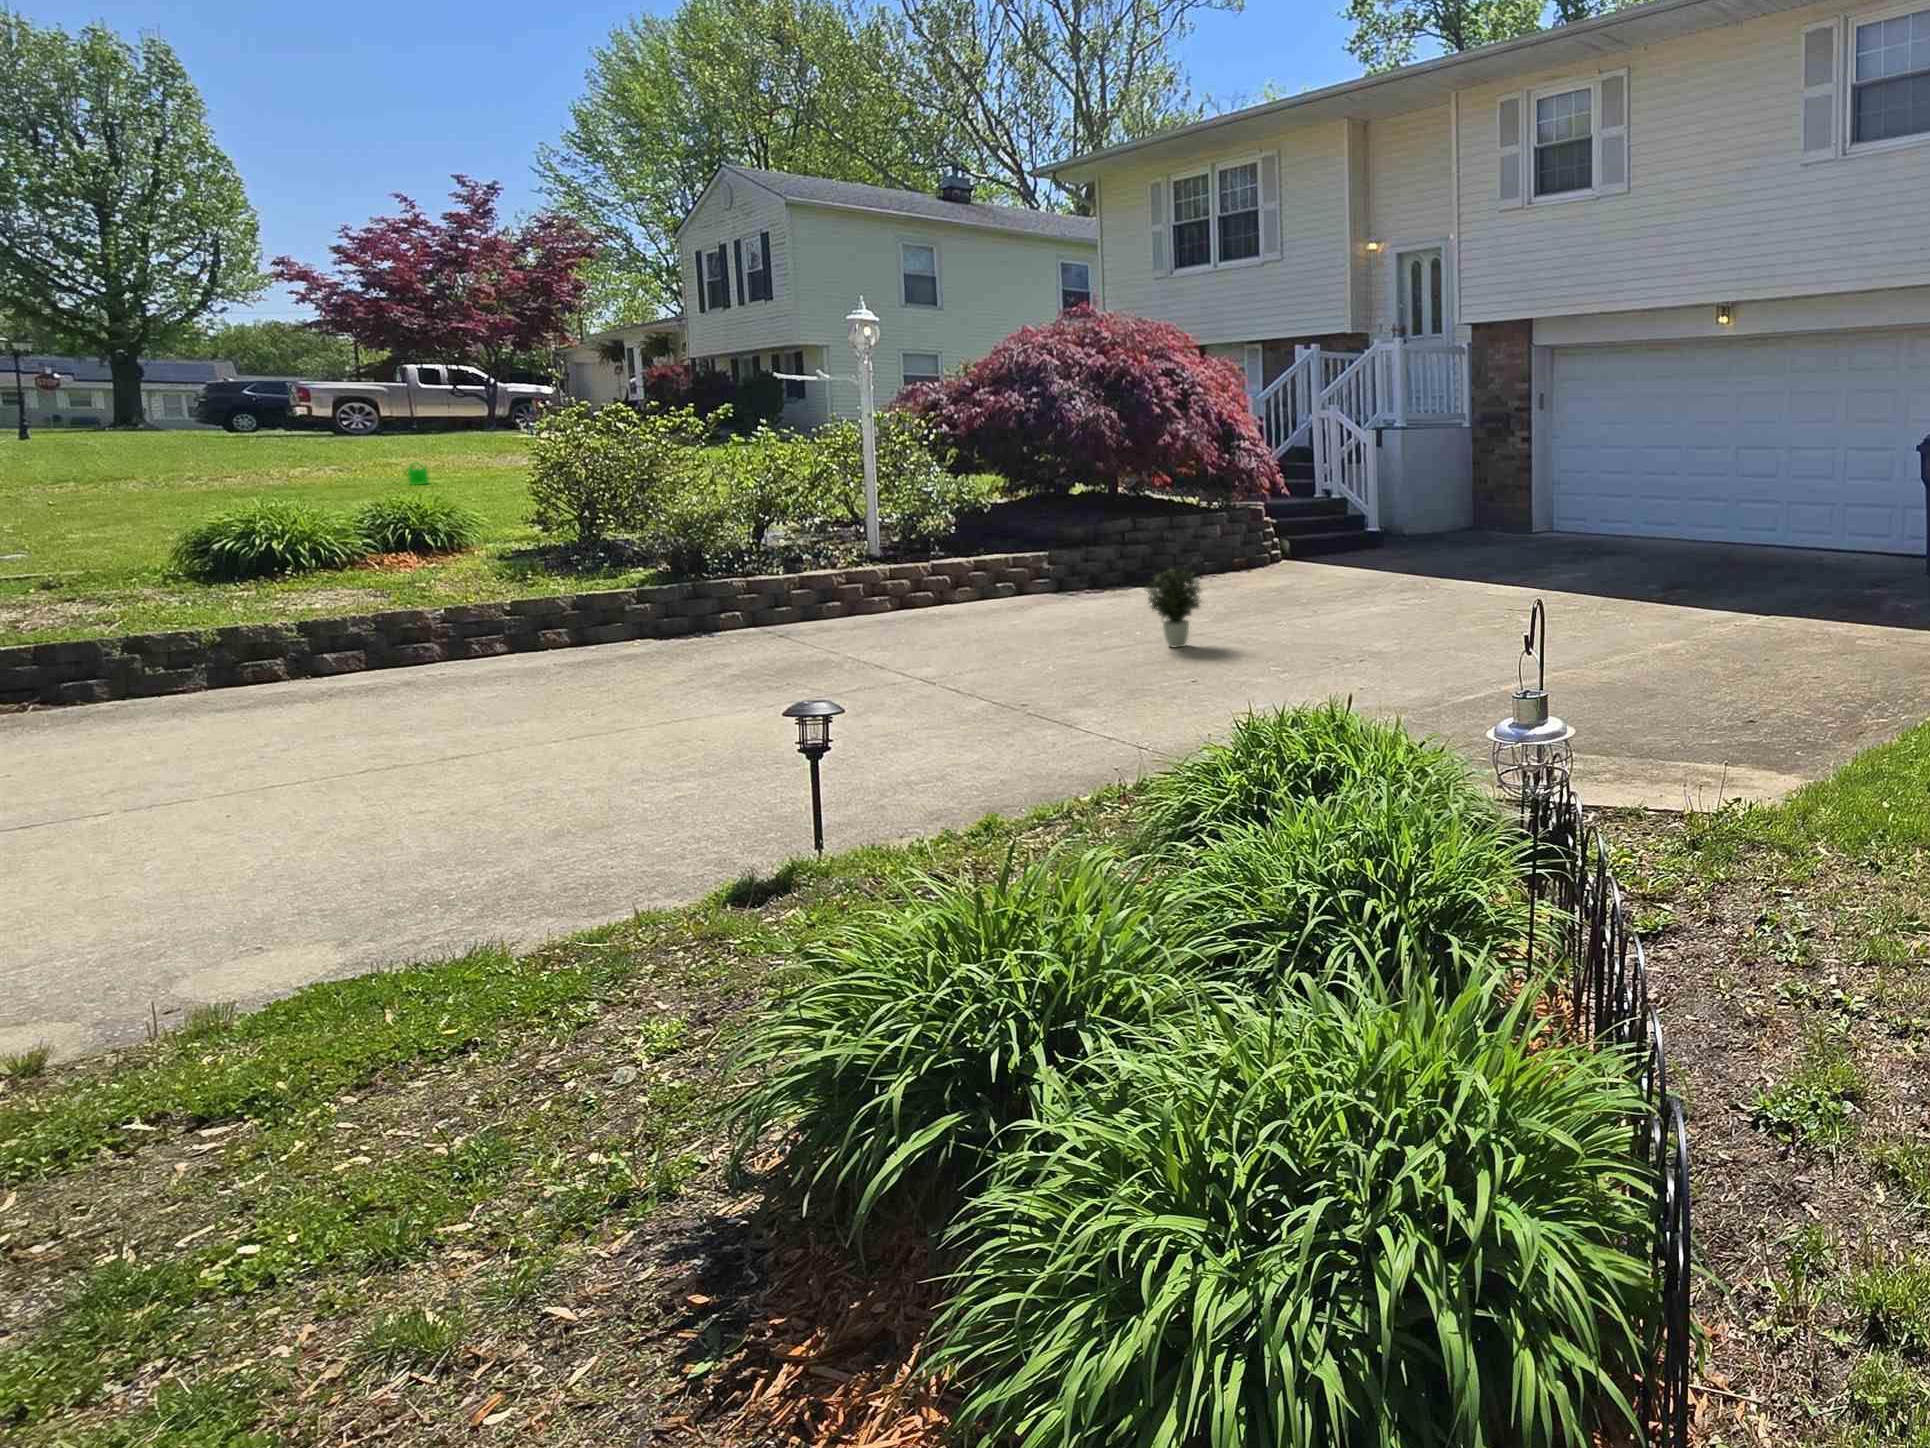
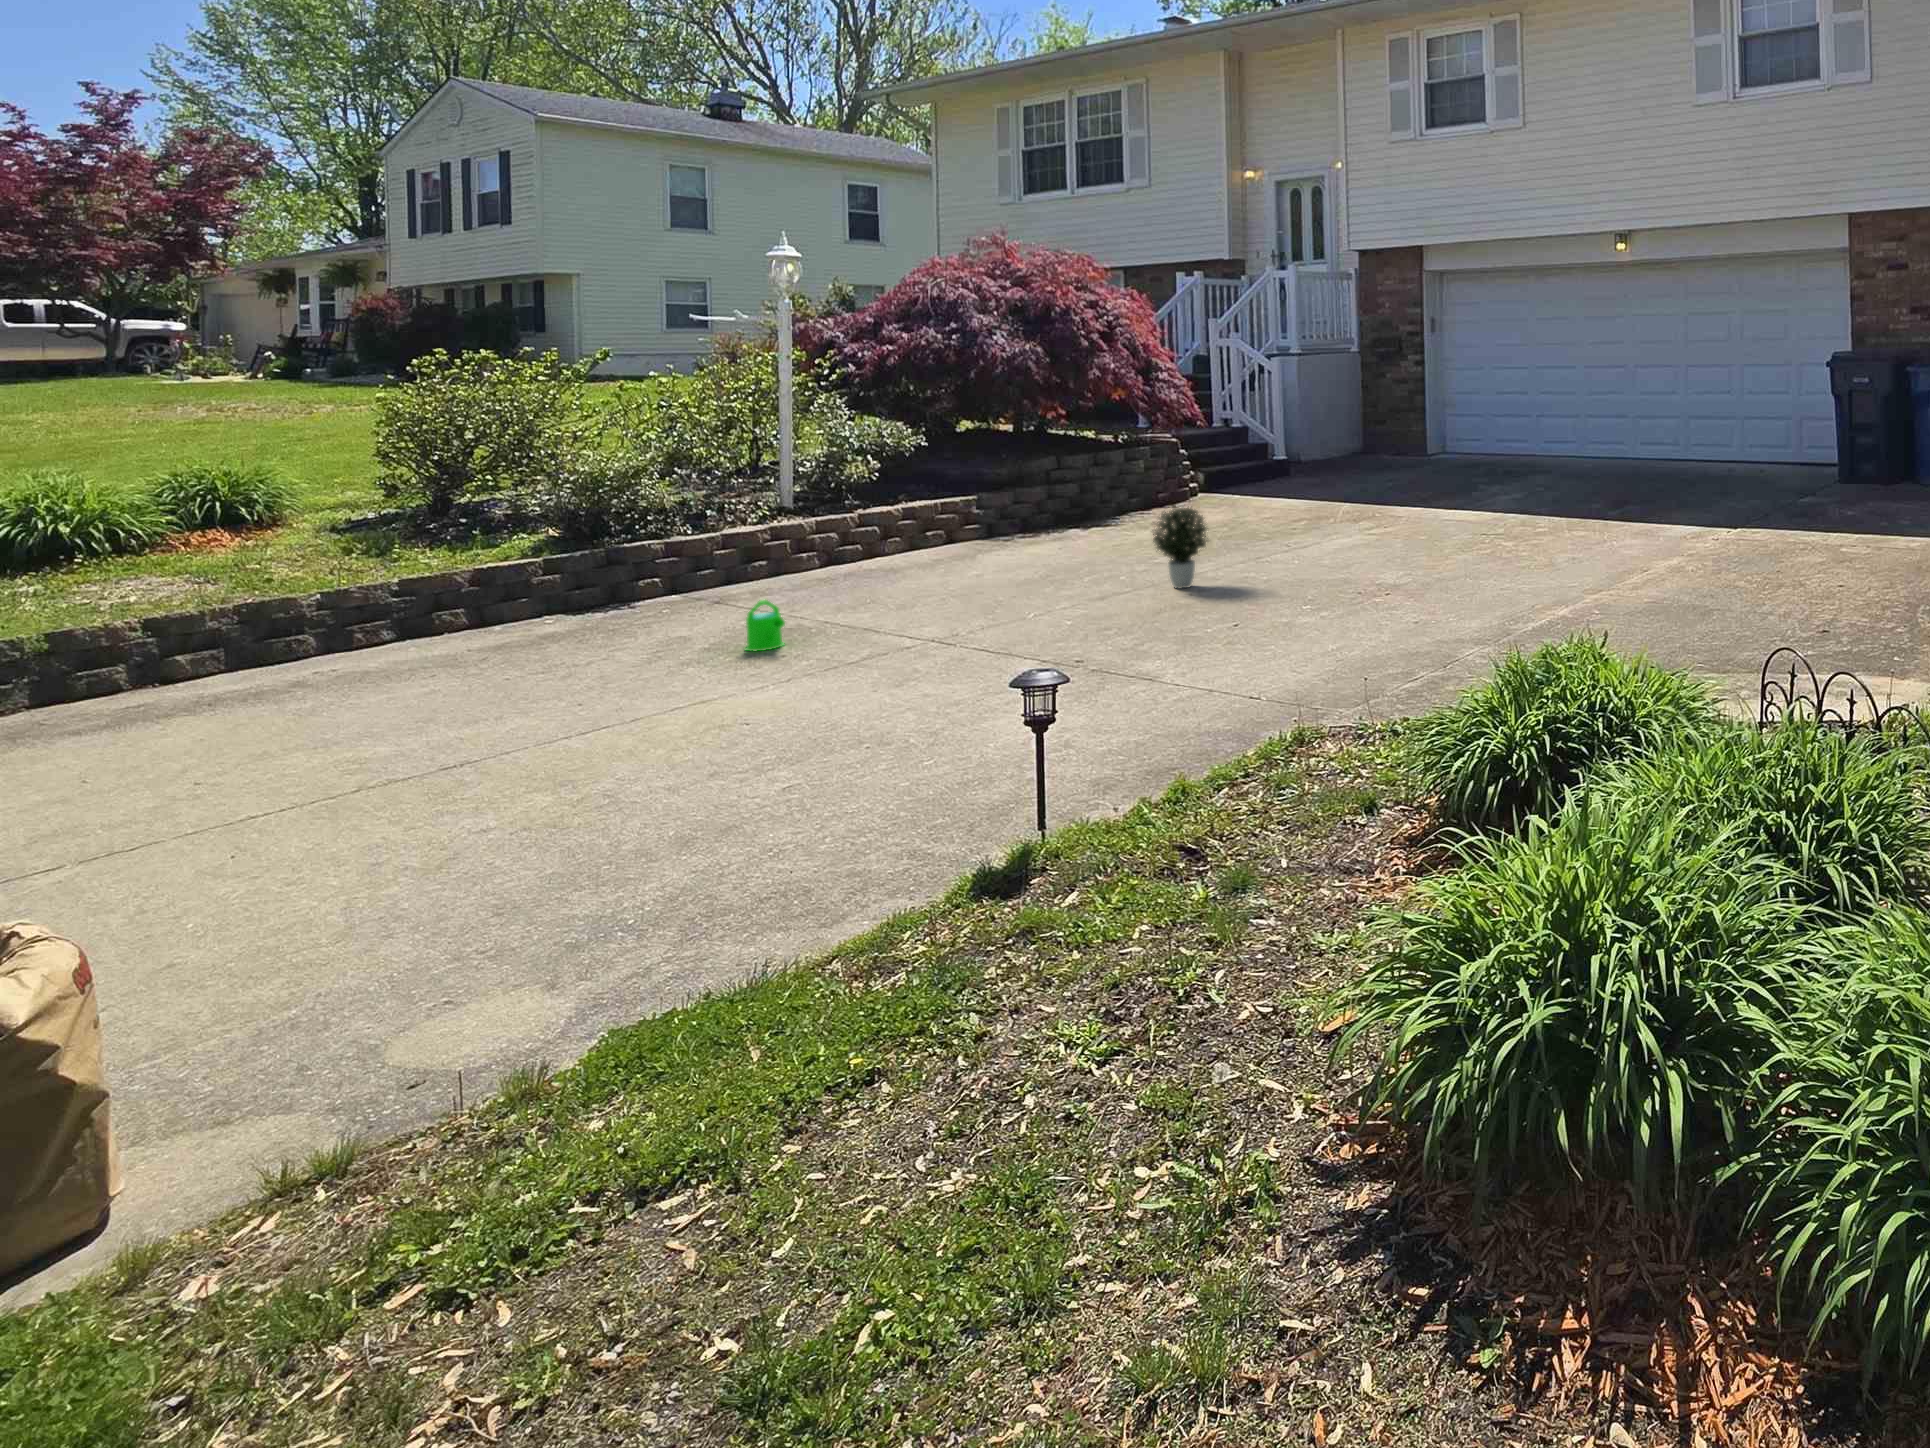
watering can: present [408,463,429,485] -> present [744,600,785,651]

